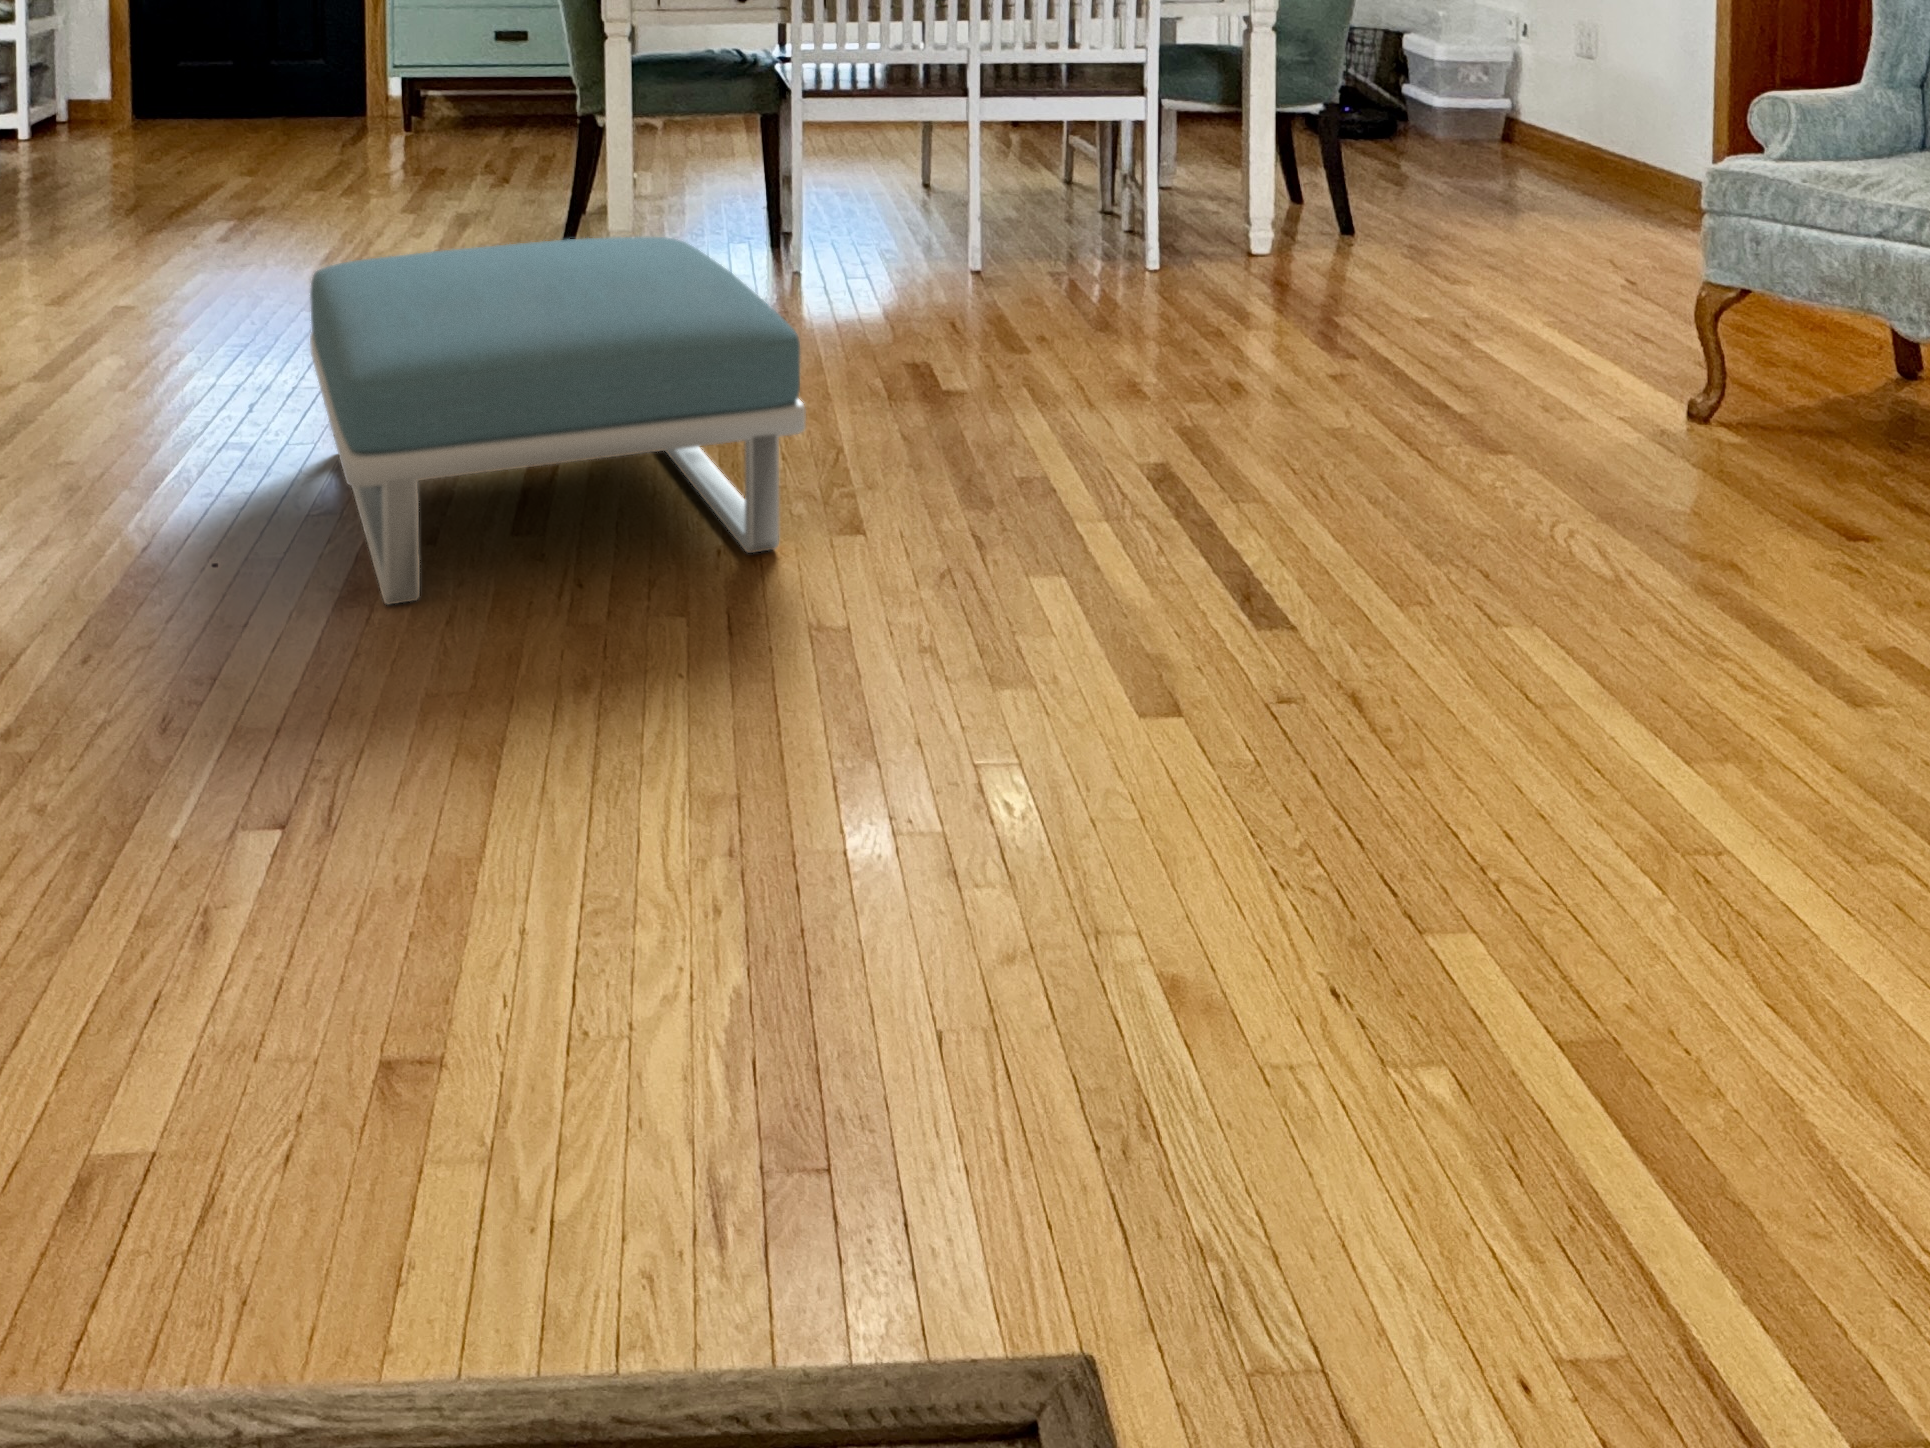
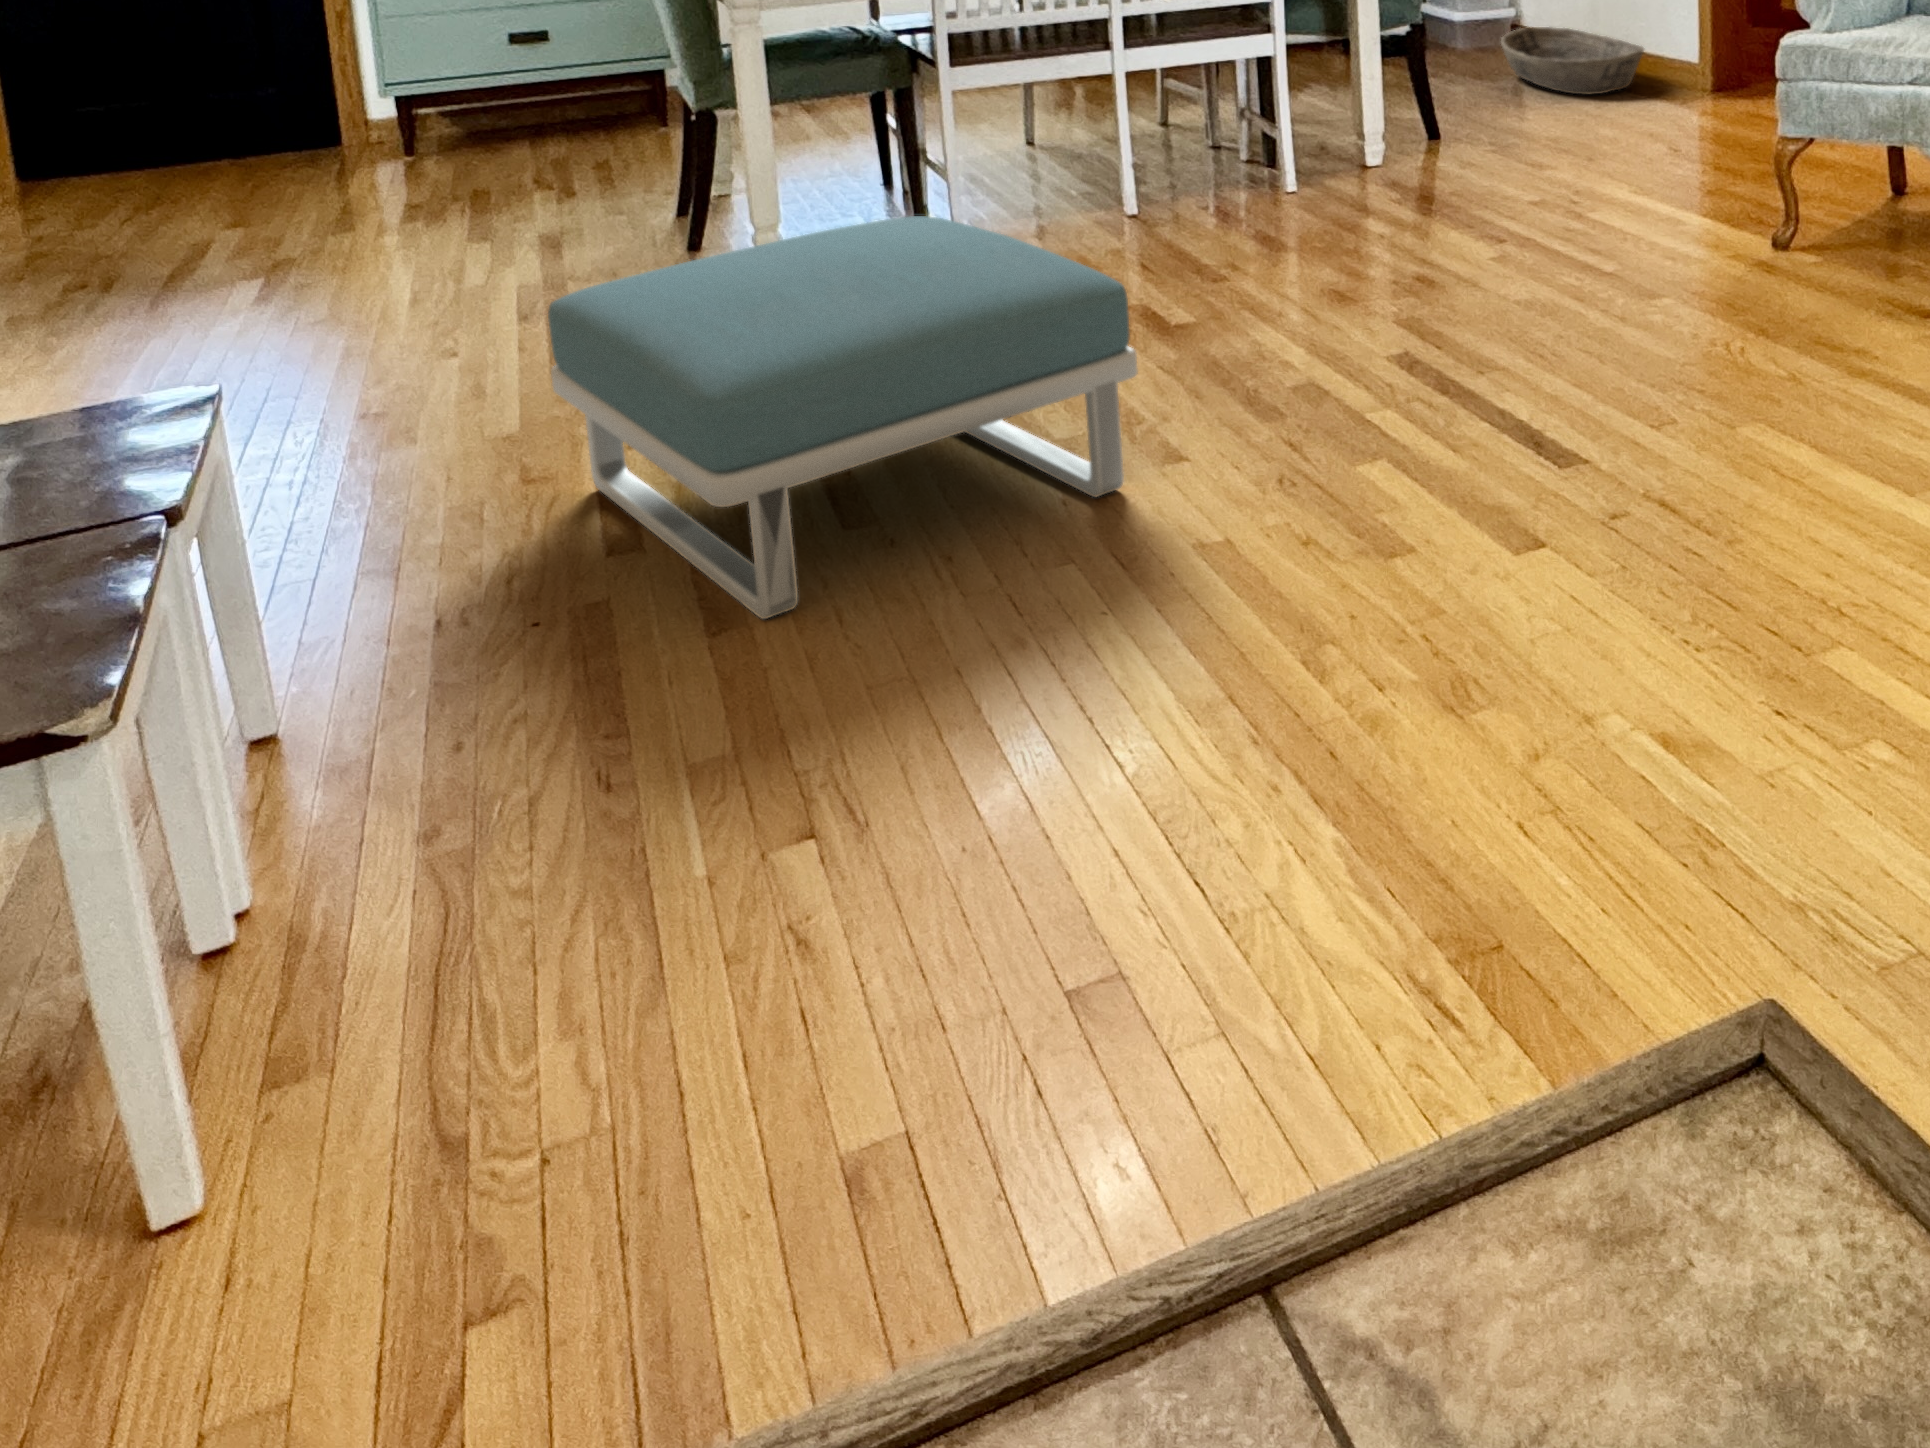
basket: none [1468,122,1641,208] -> present [1501,27,1644,95]

